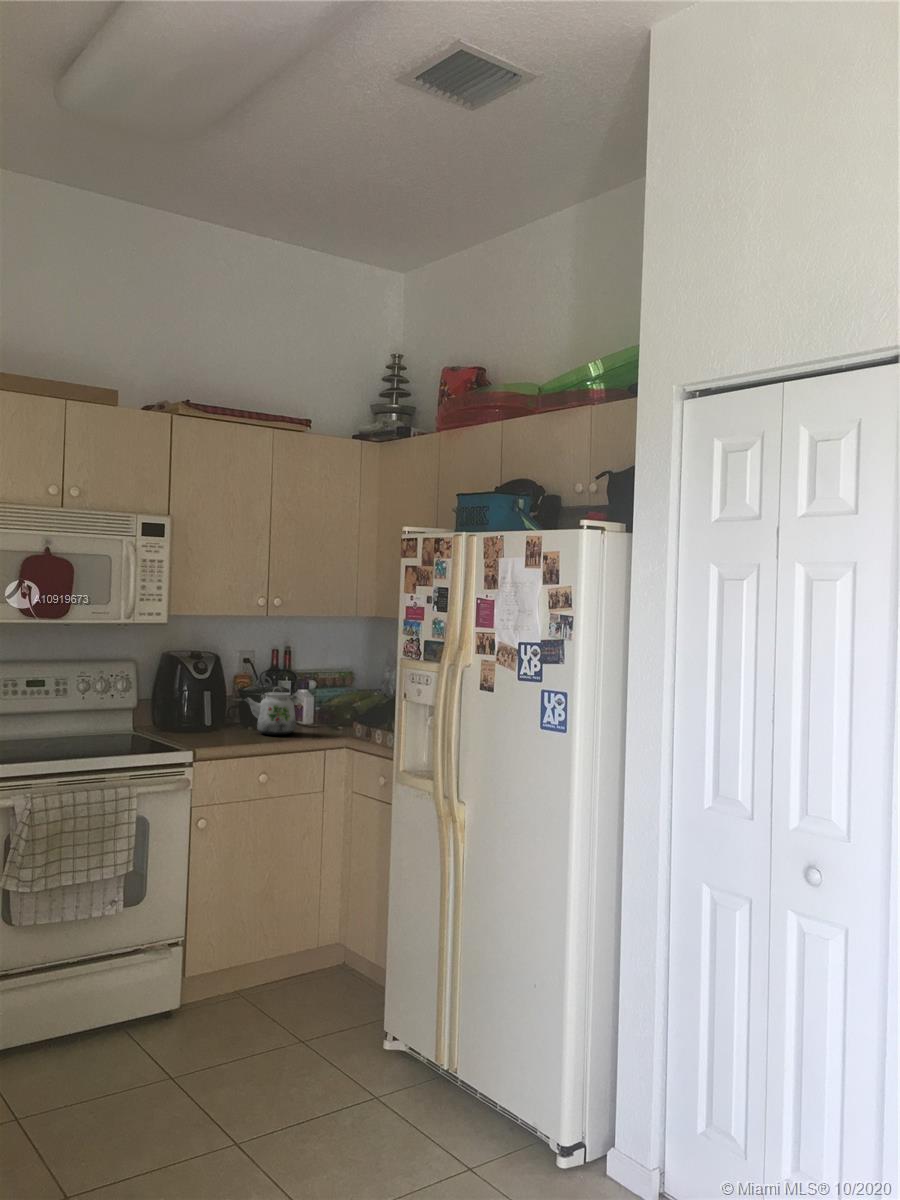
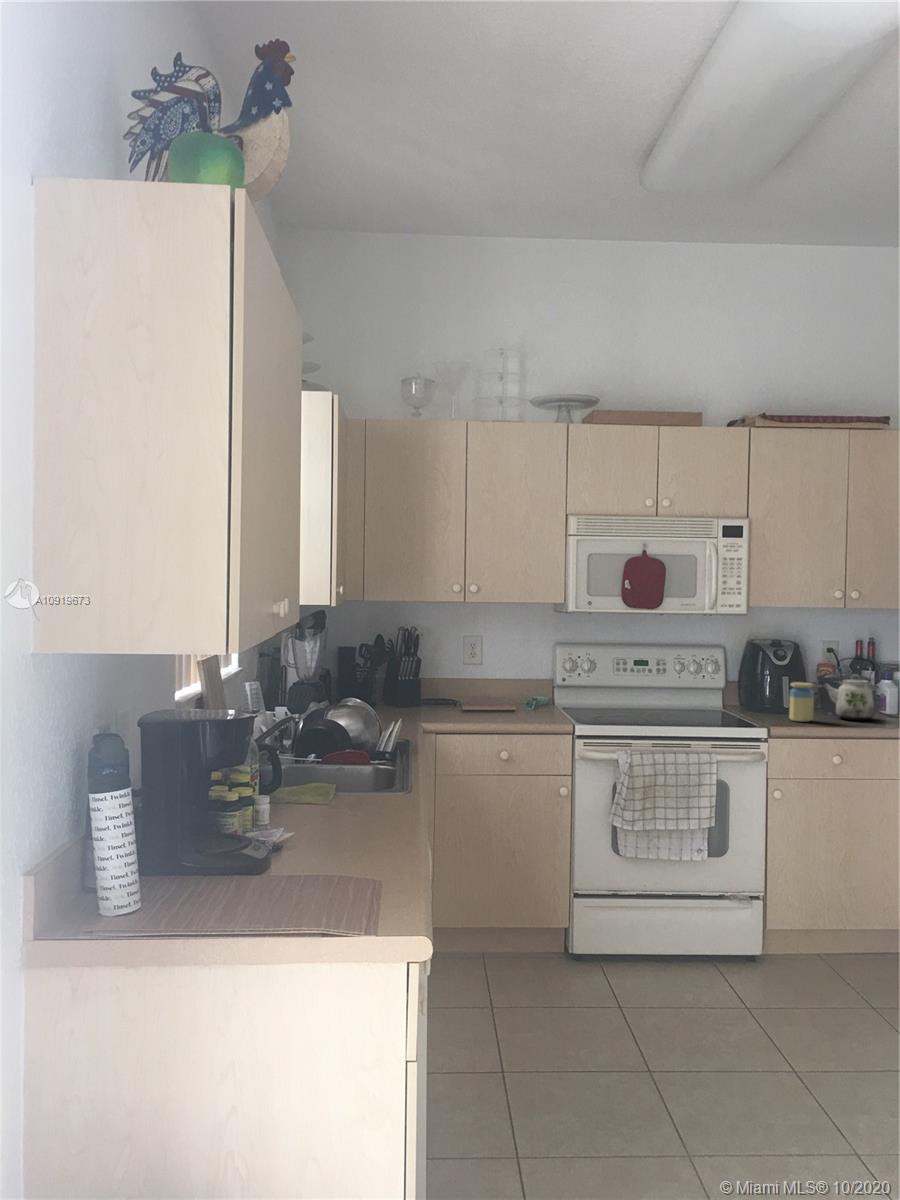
jar: none [212,698,238,741] -> present [789,682,814,722]

